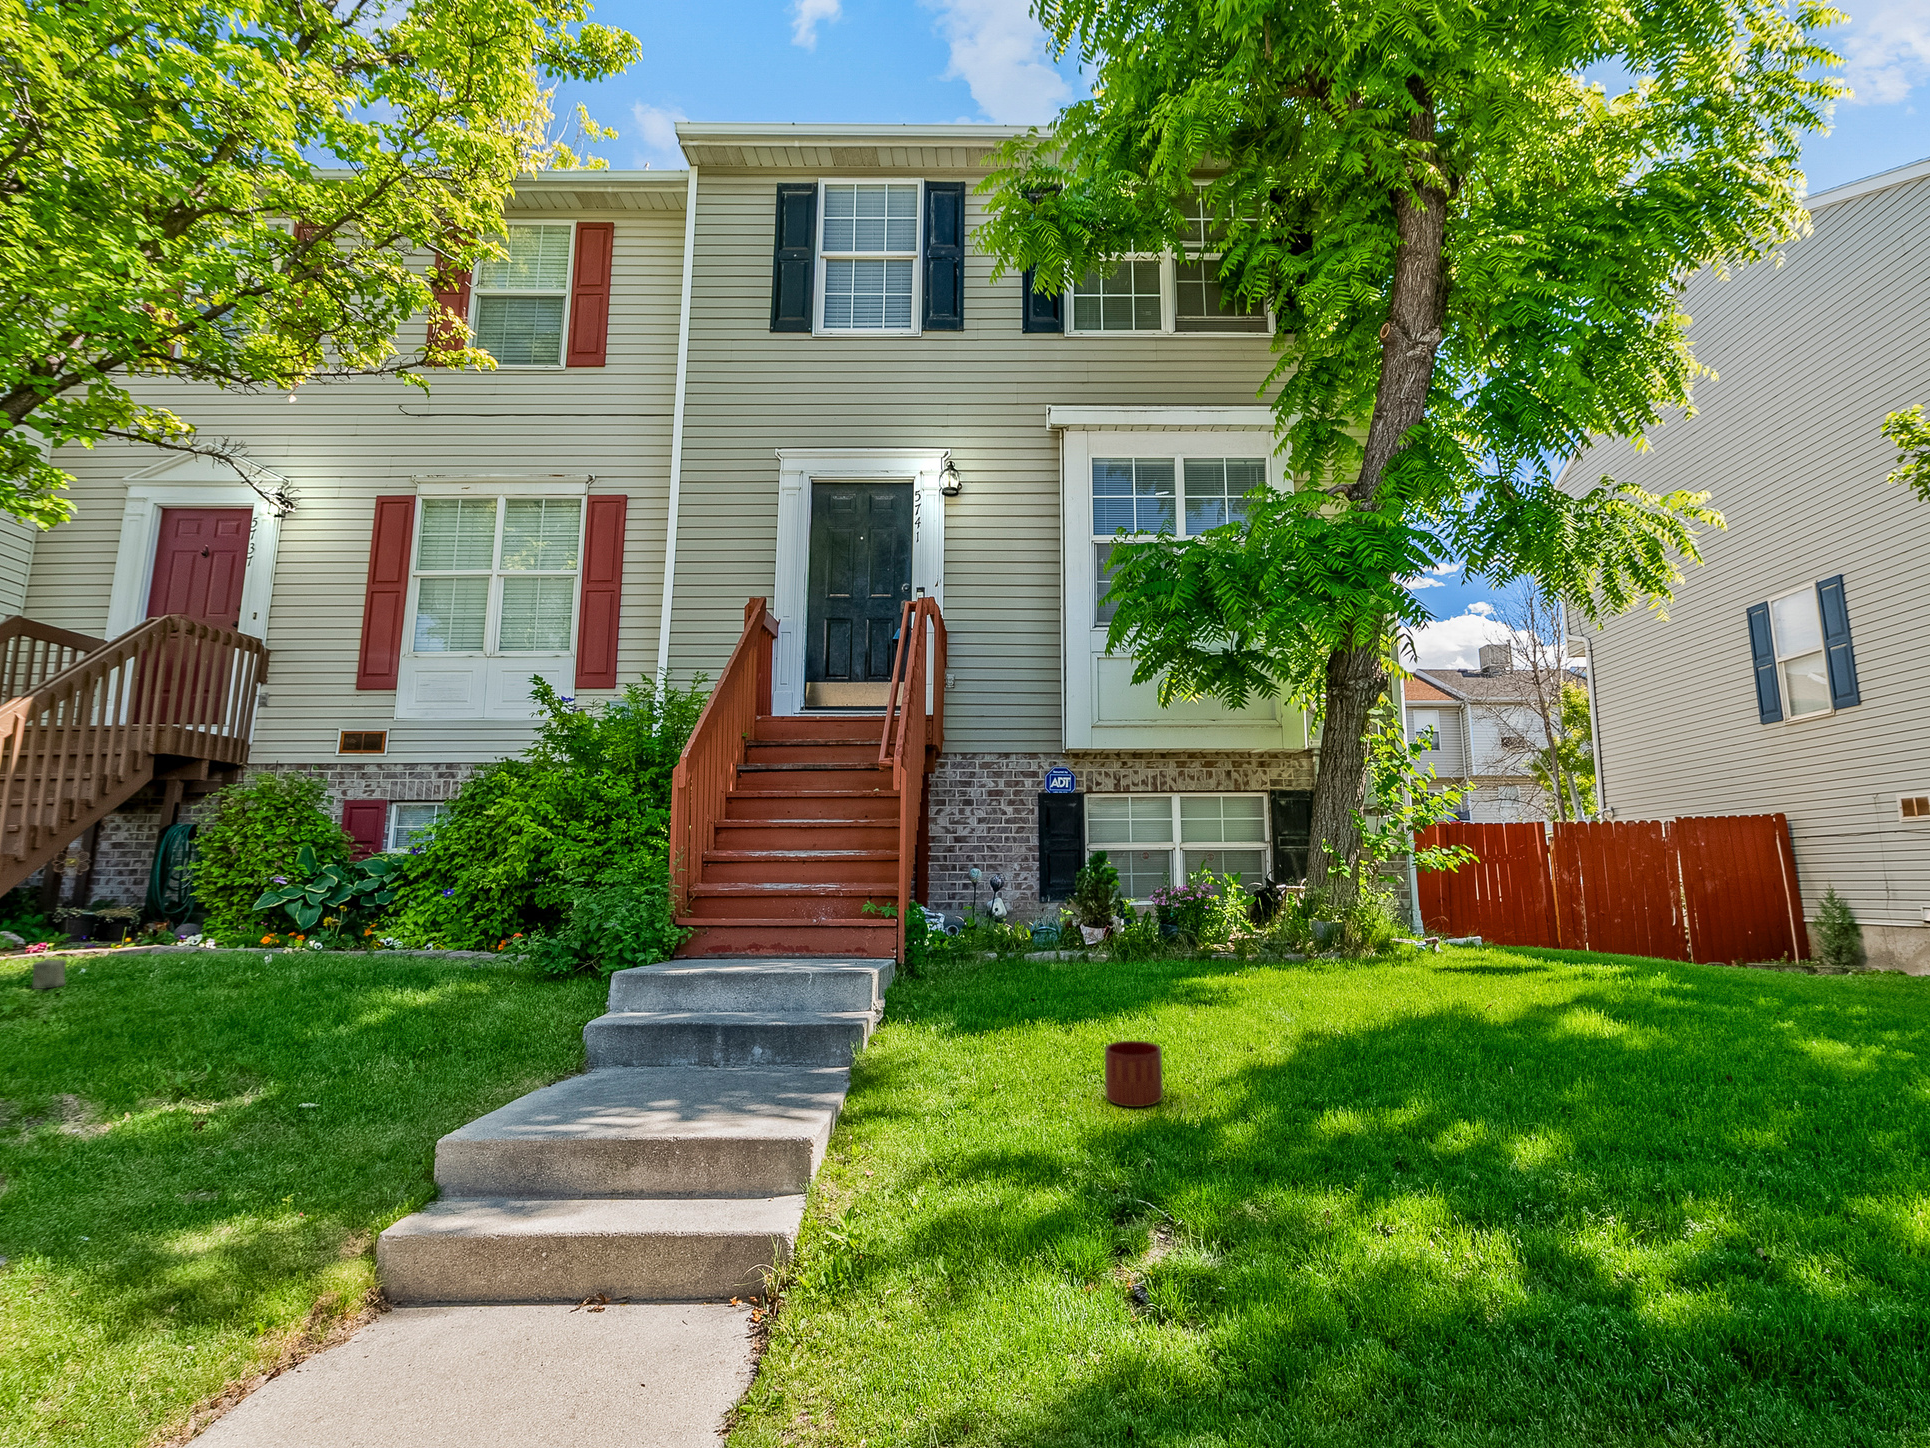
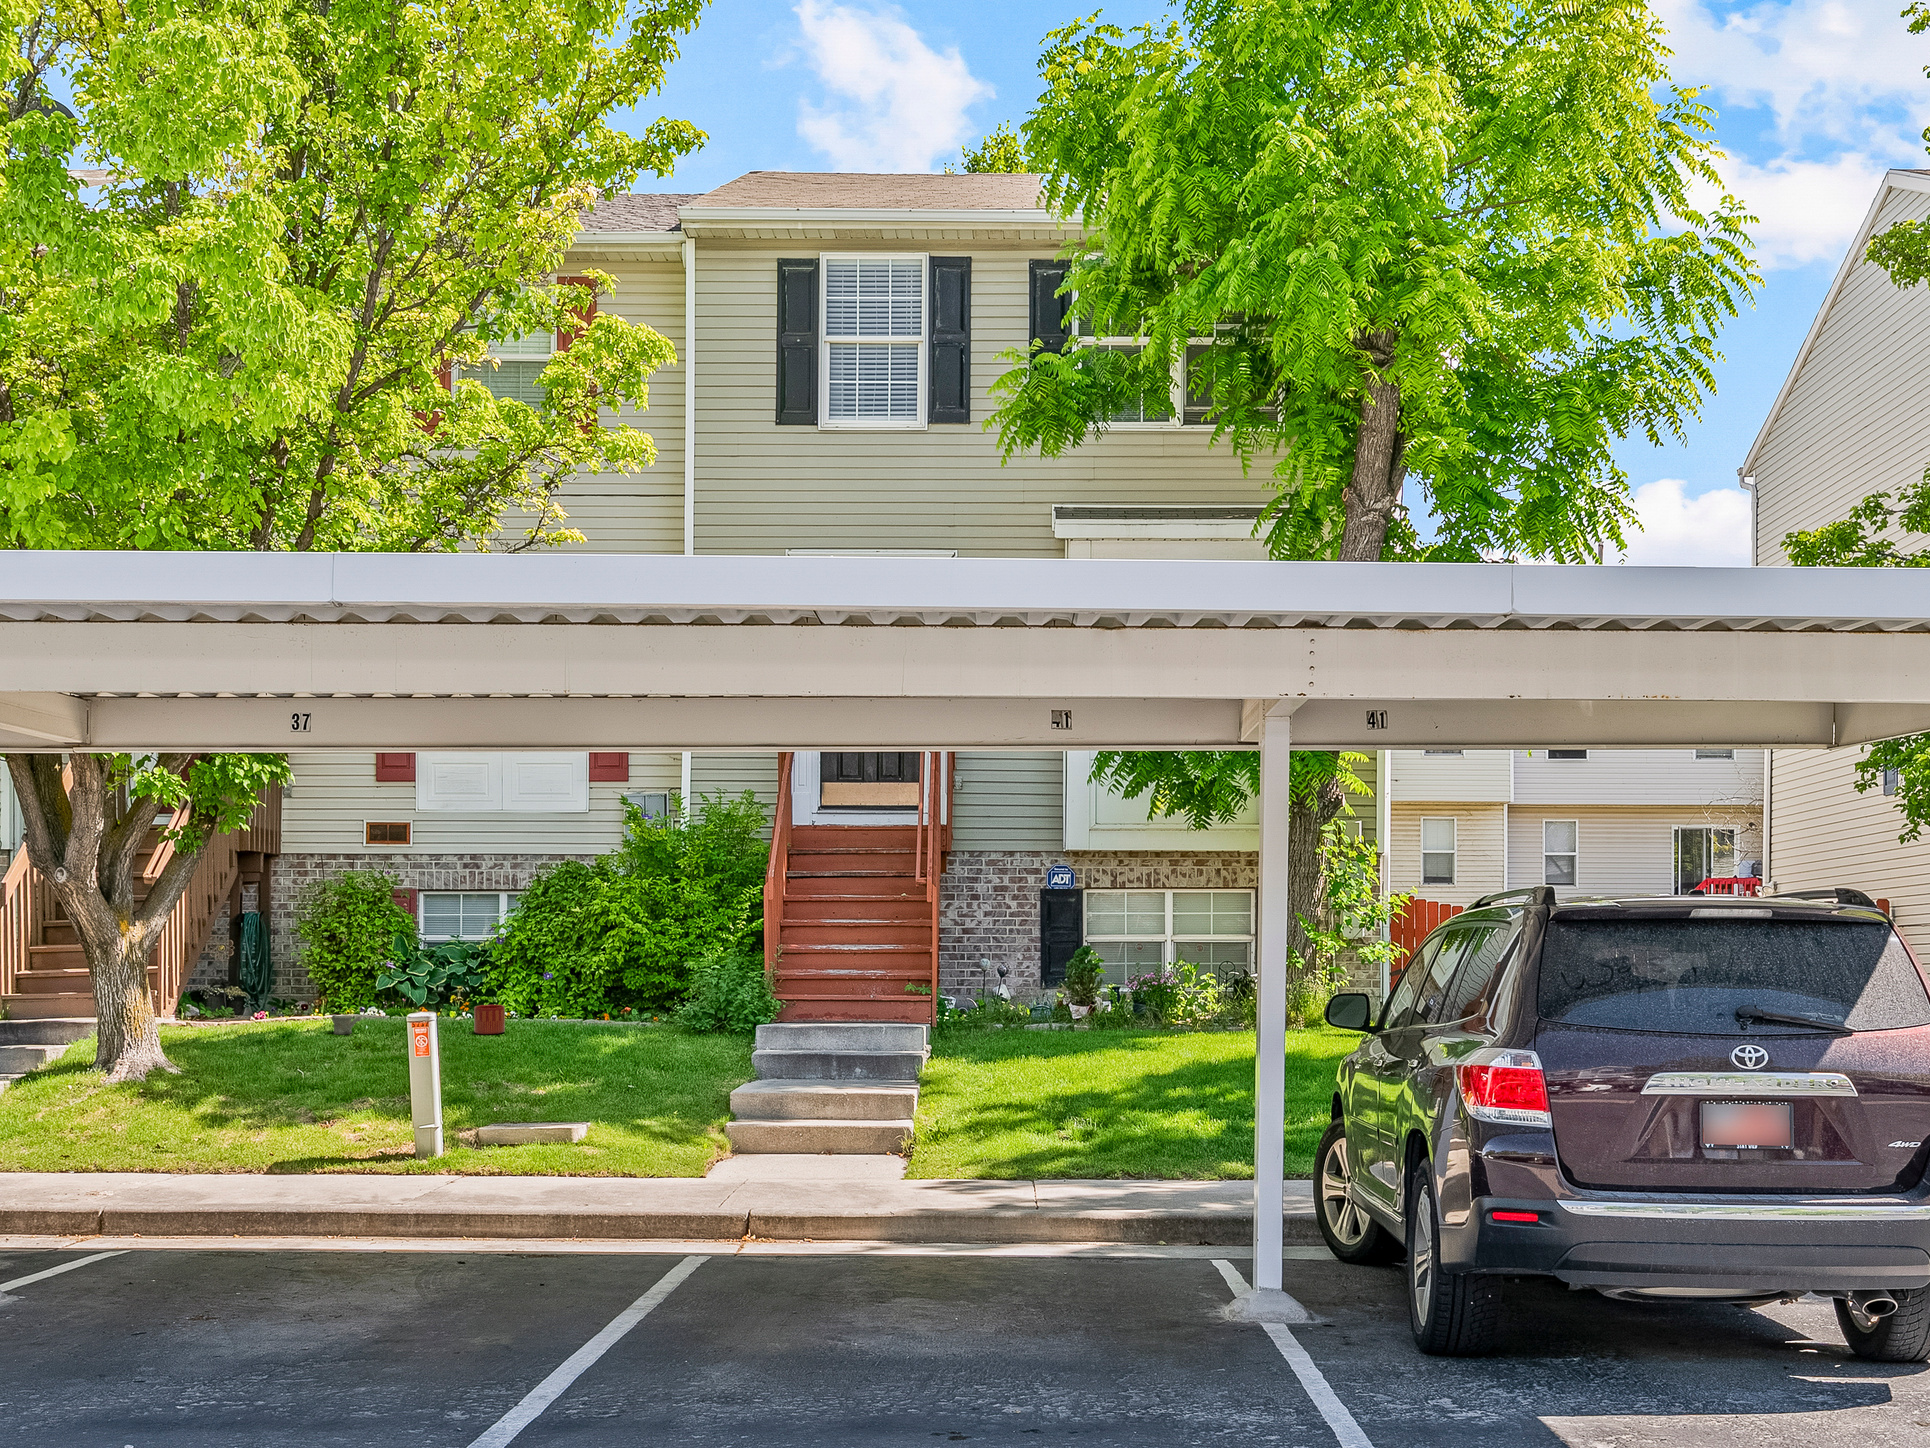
planter: present [1105,1041,1163,1107] -> present [474,1005,505,1034]

